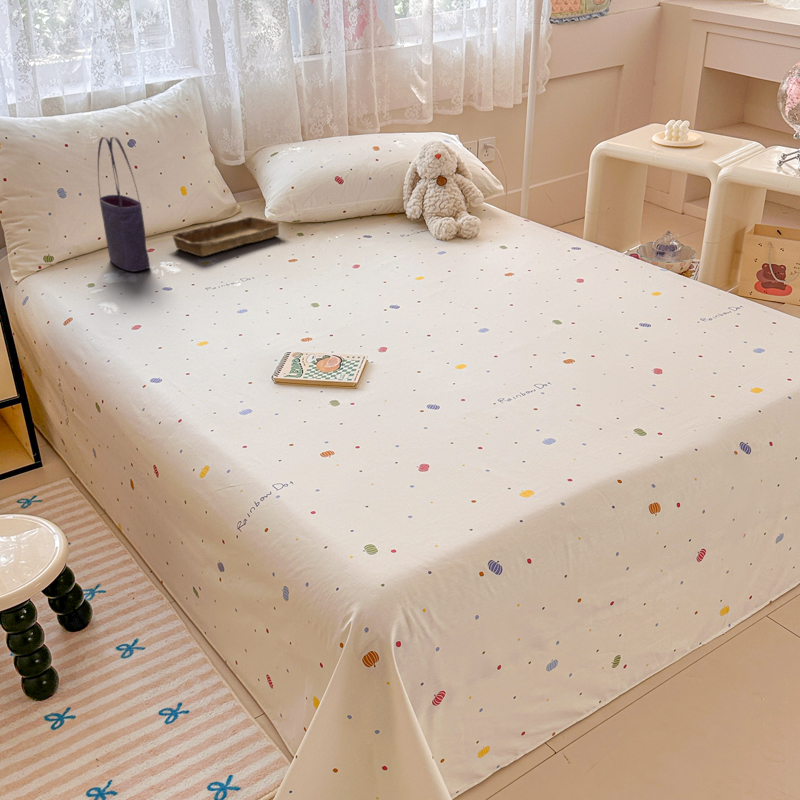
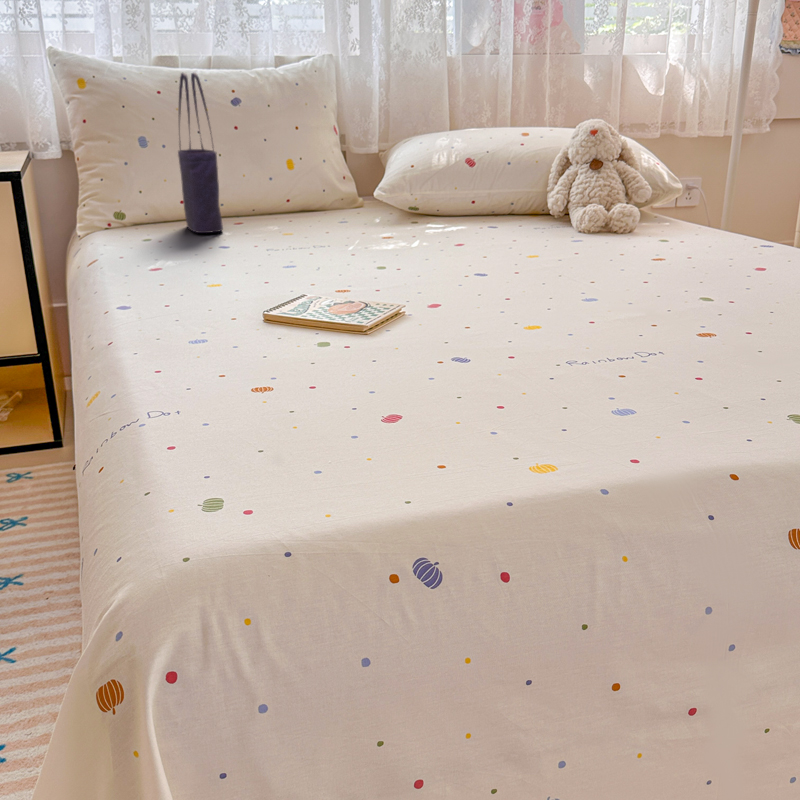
tray: present [170,216,281,256] -> none [257,199,393,227]

